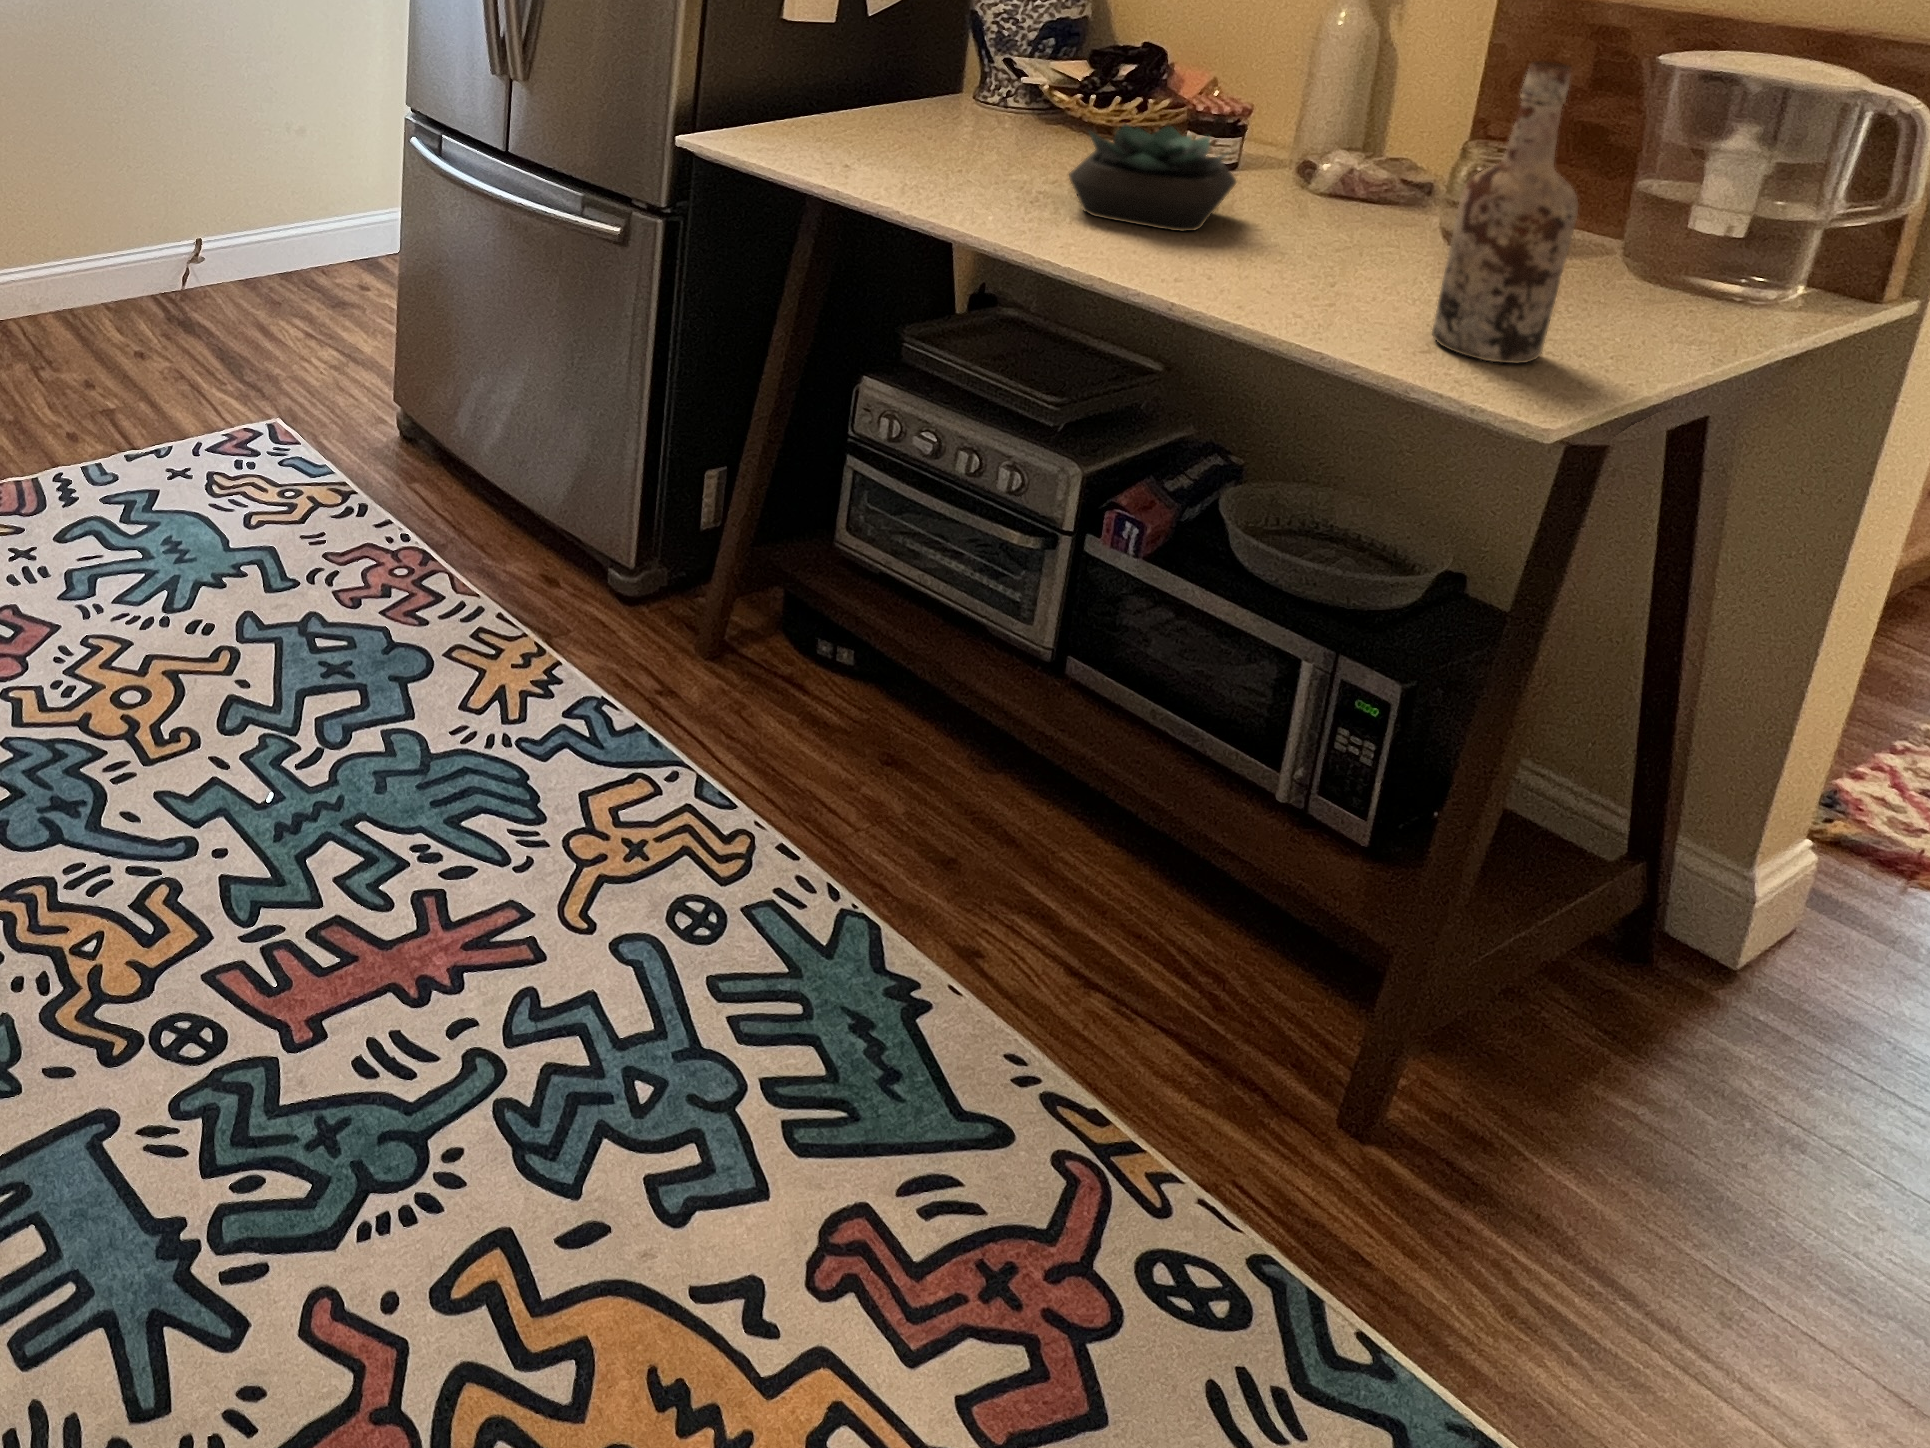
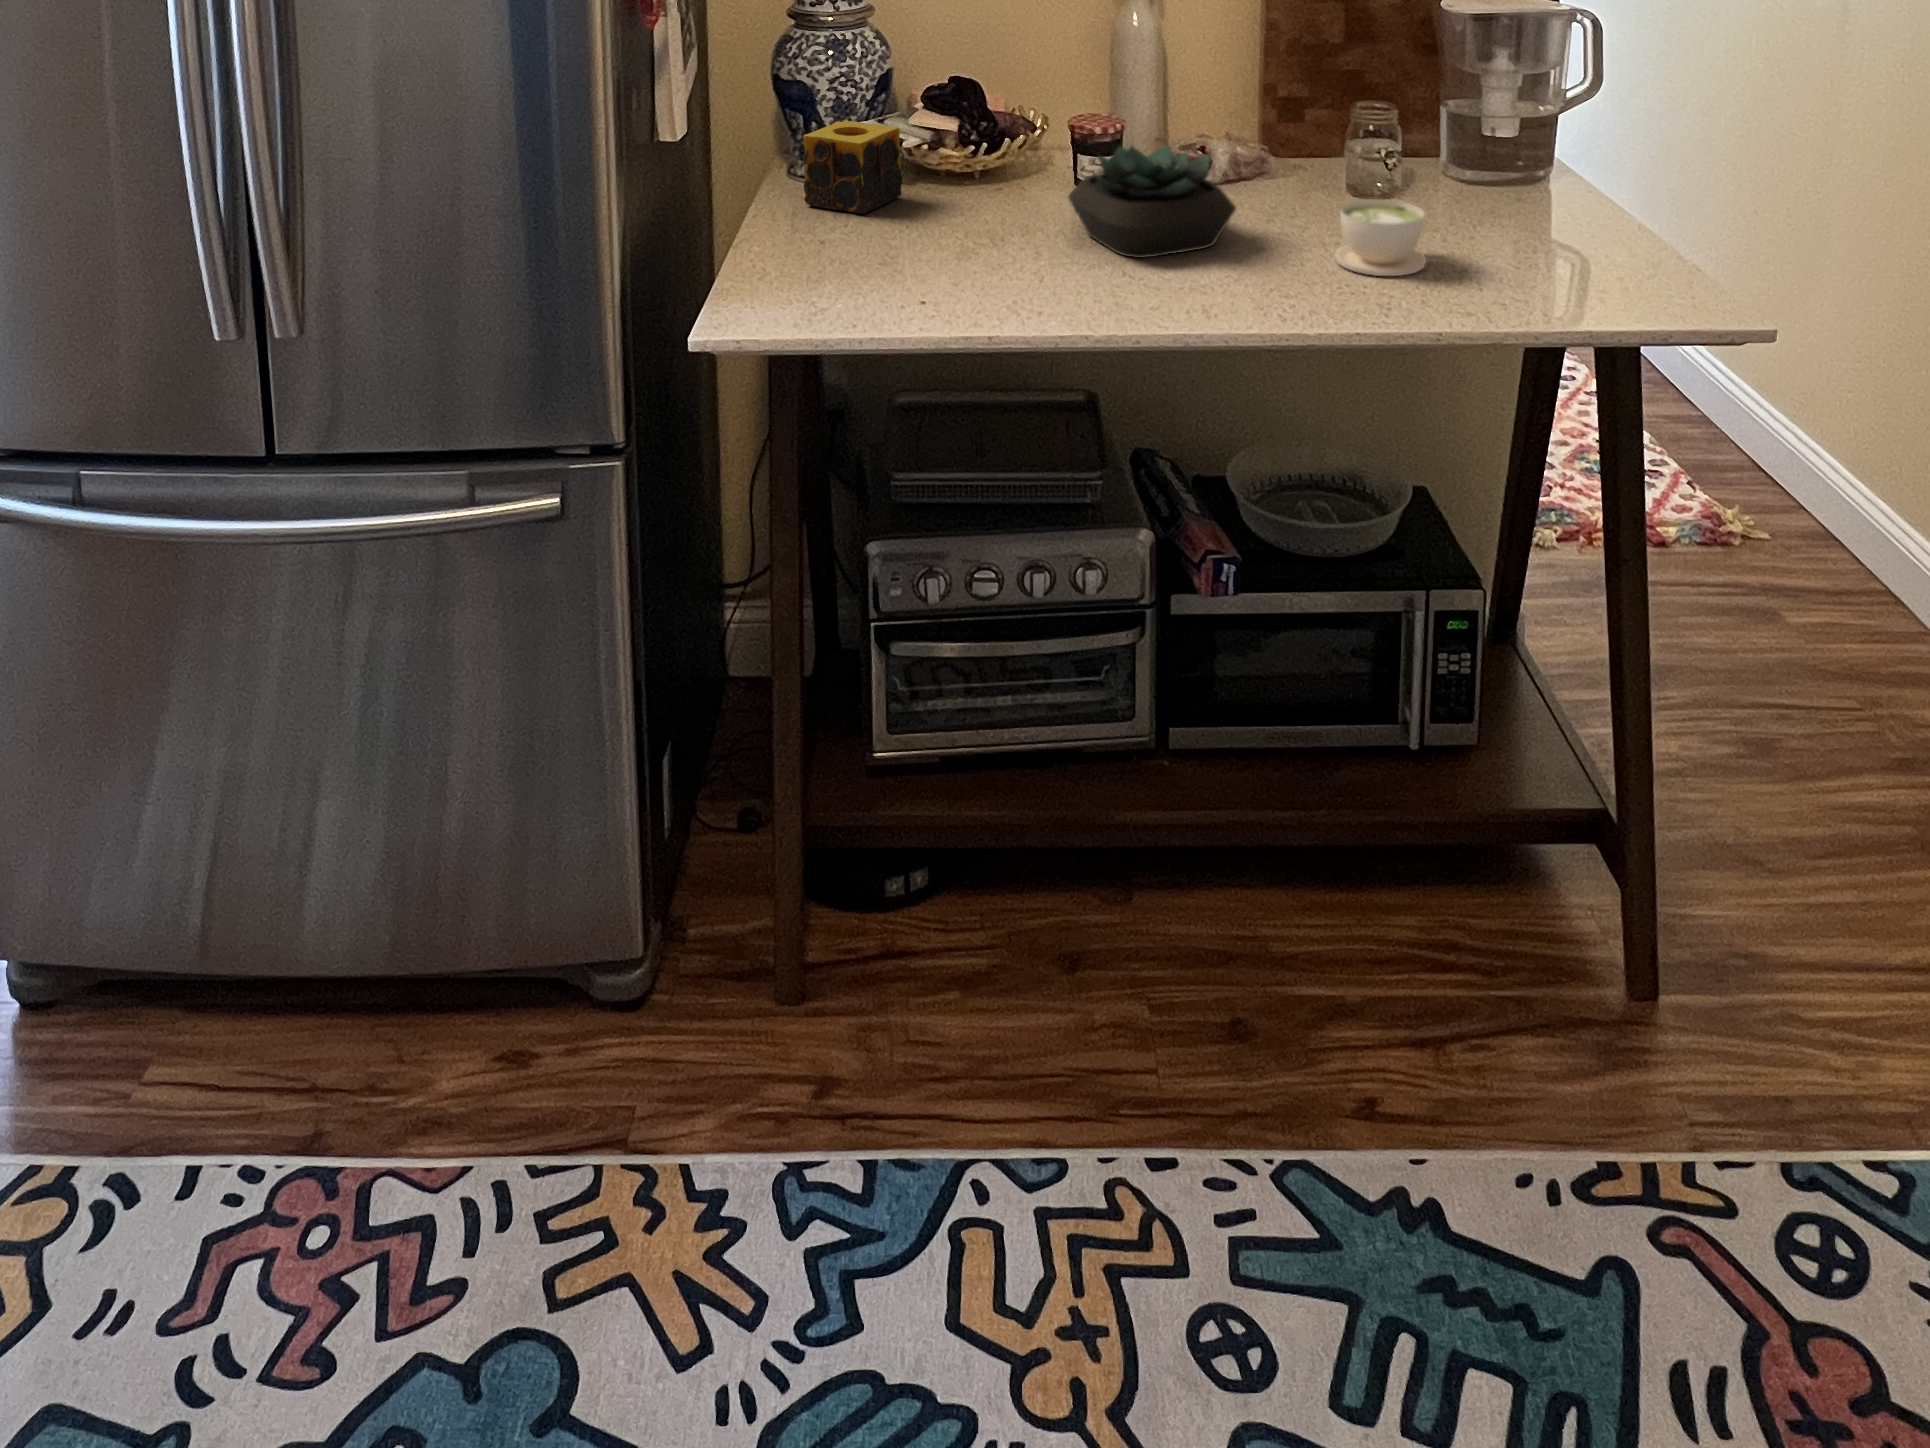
candle: none [947,61,1042,136] -> present [803,121,902,214]
wine bottle: present [1432,61,1578,363] -> none [1511,10,1600,275]
coffee cup: none [1245,220,1373,302] -> present [1334,199,1426,276]

